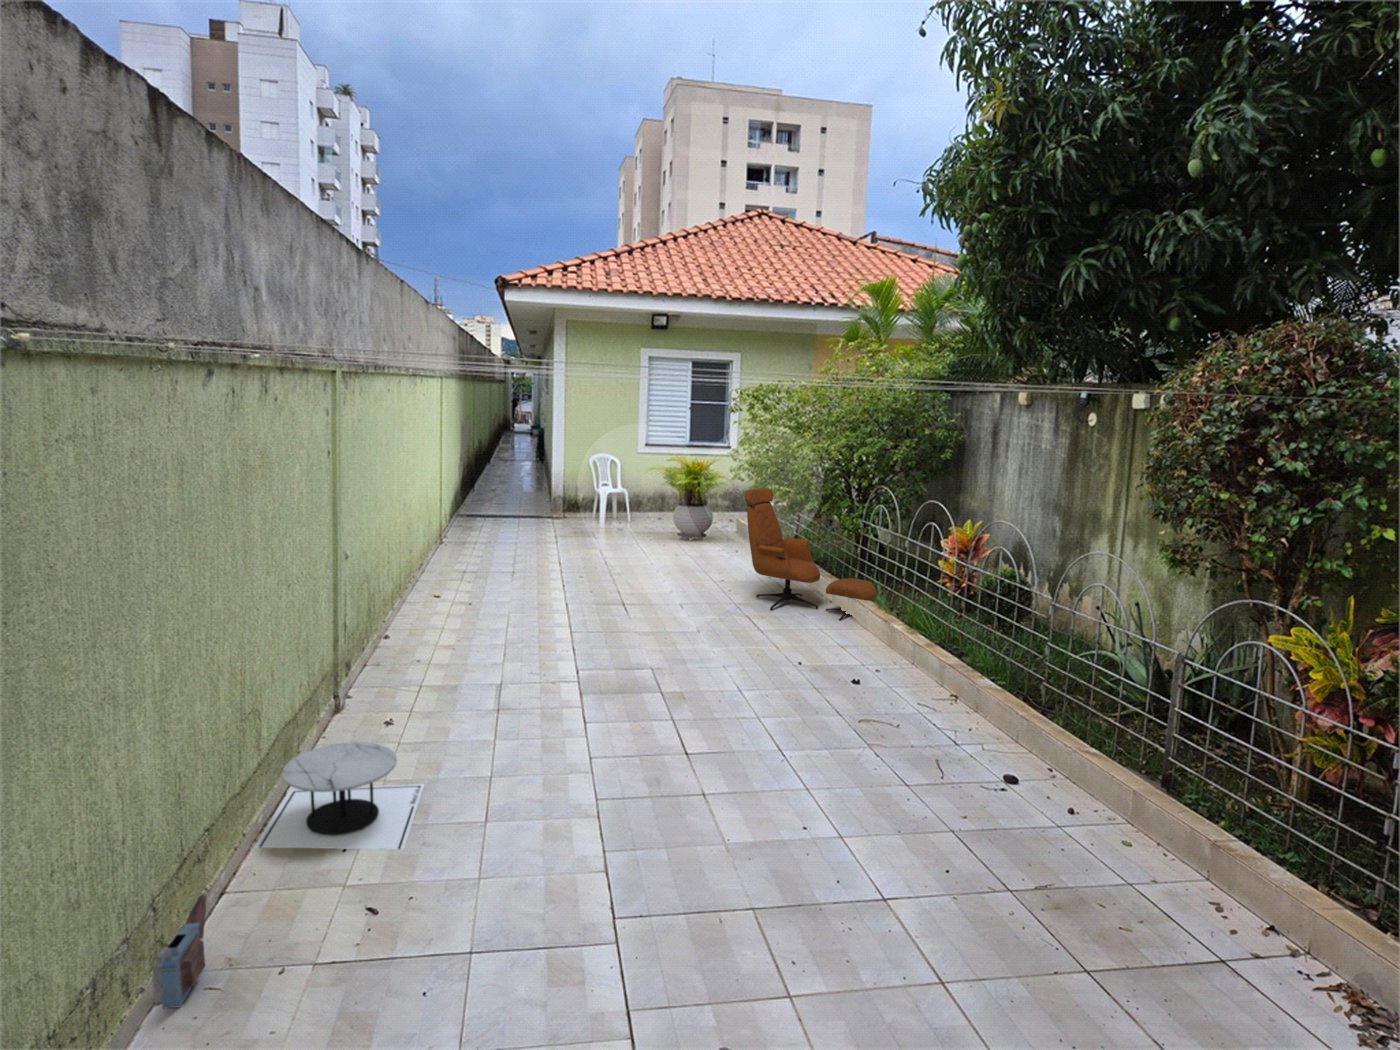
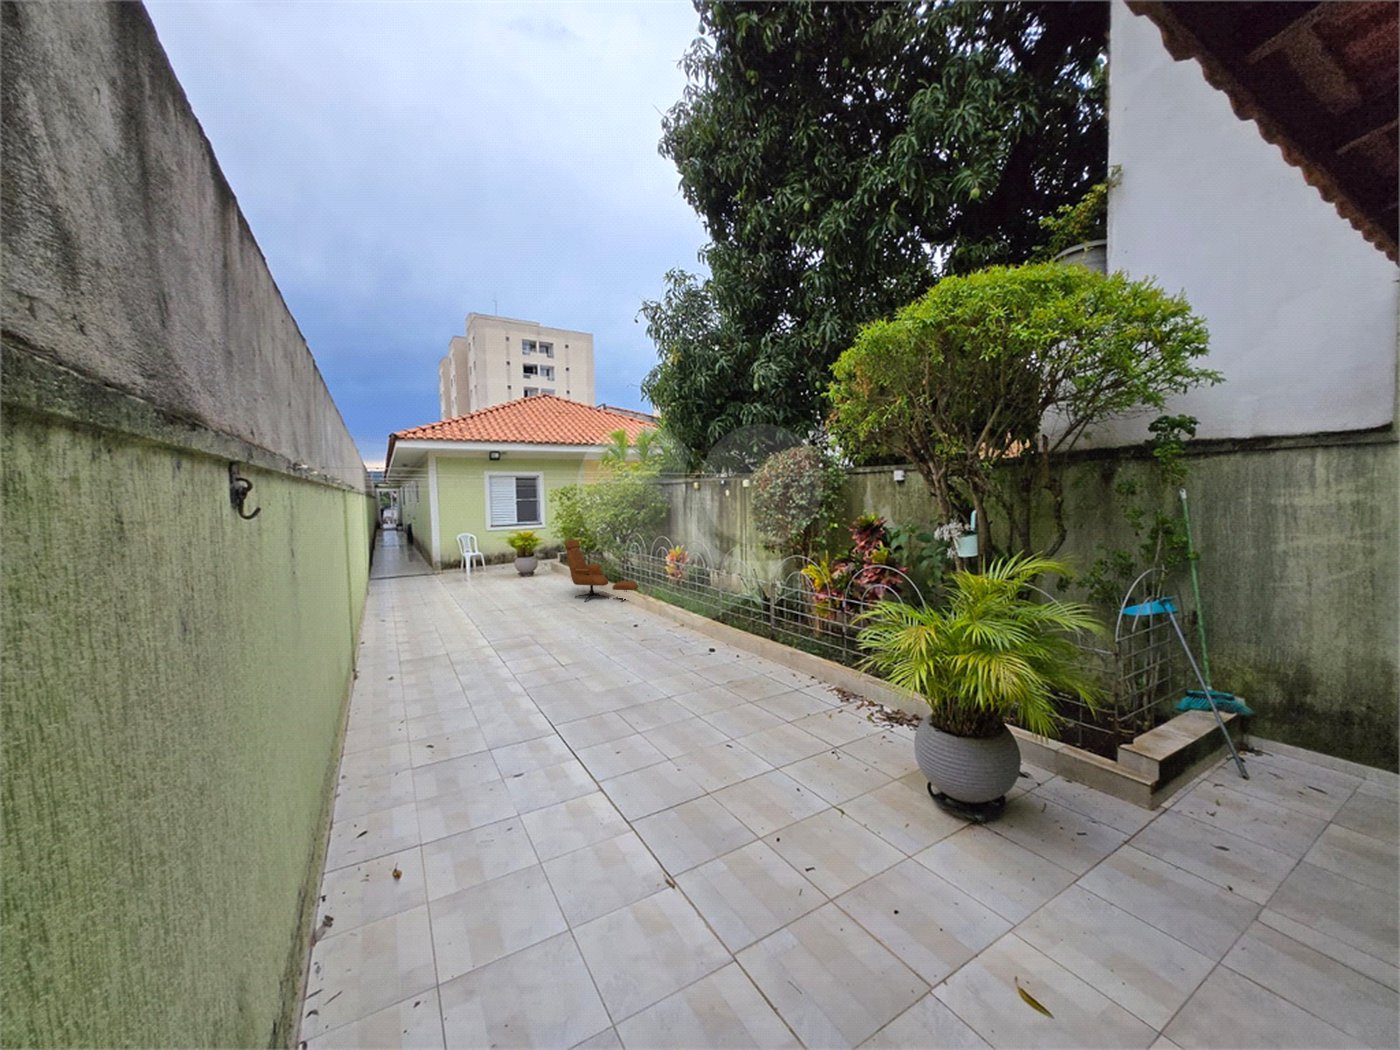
side table: present [255,742,424,849] -> none [345,676,436,742]
watering can: present [153,895,206,1009] -> none [337,743,358,796]

